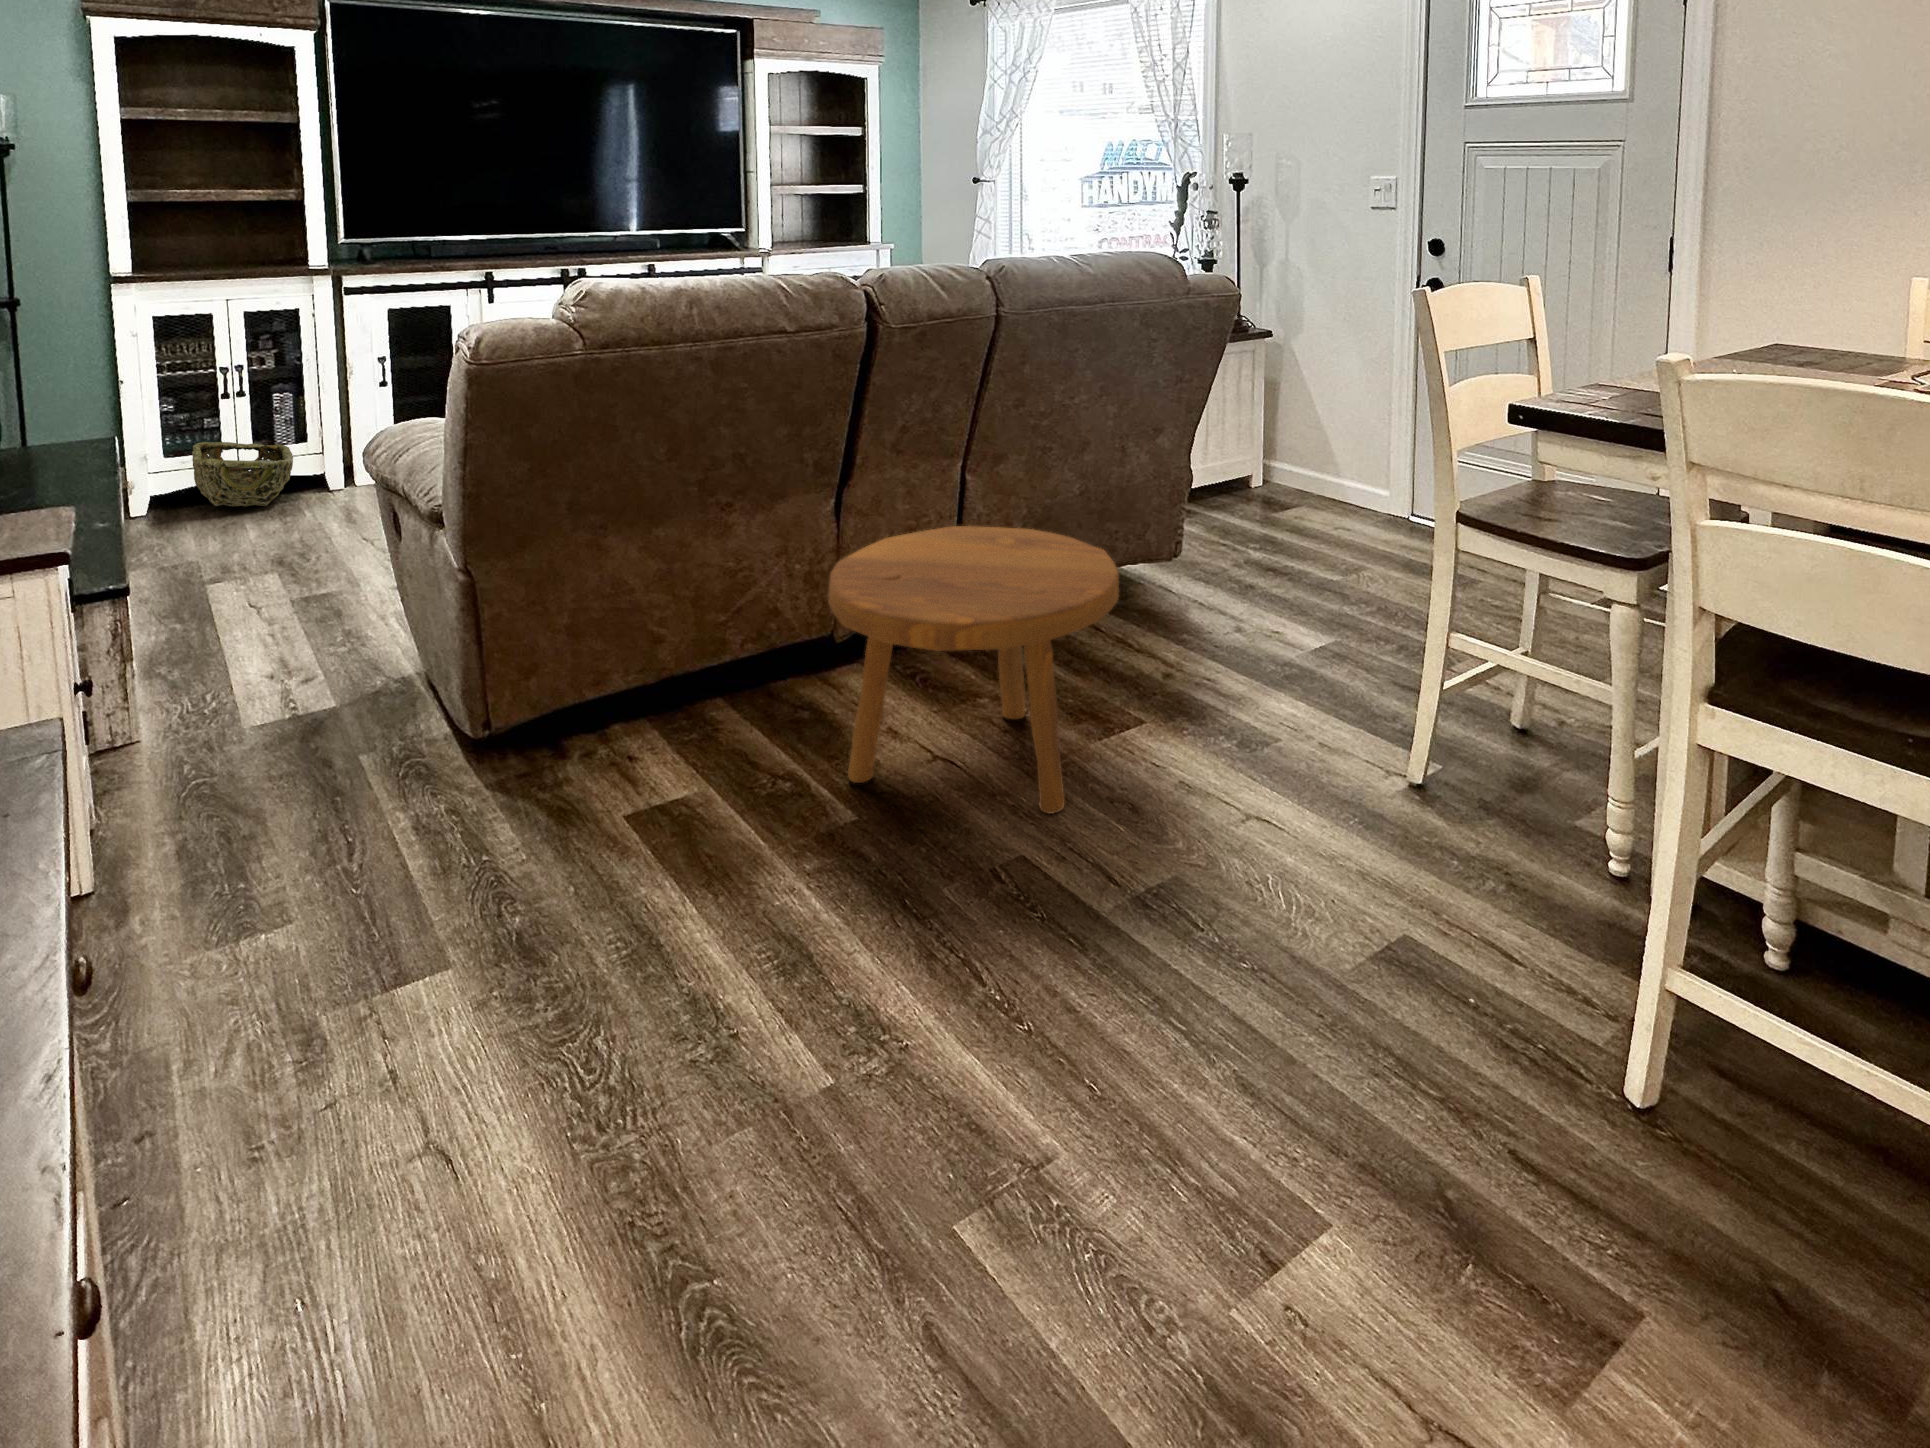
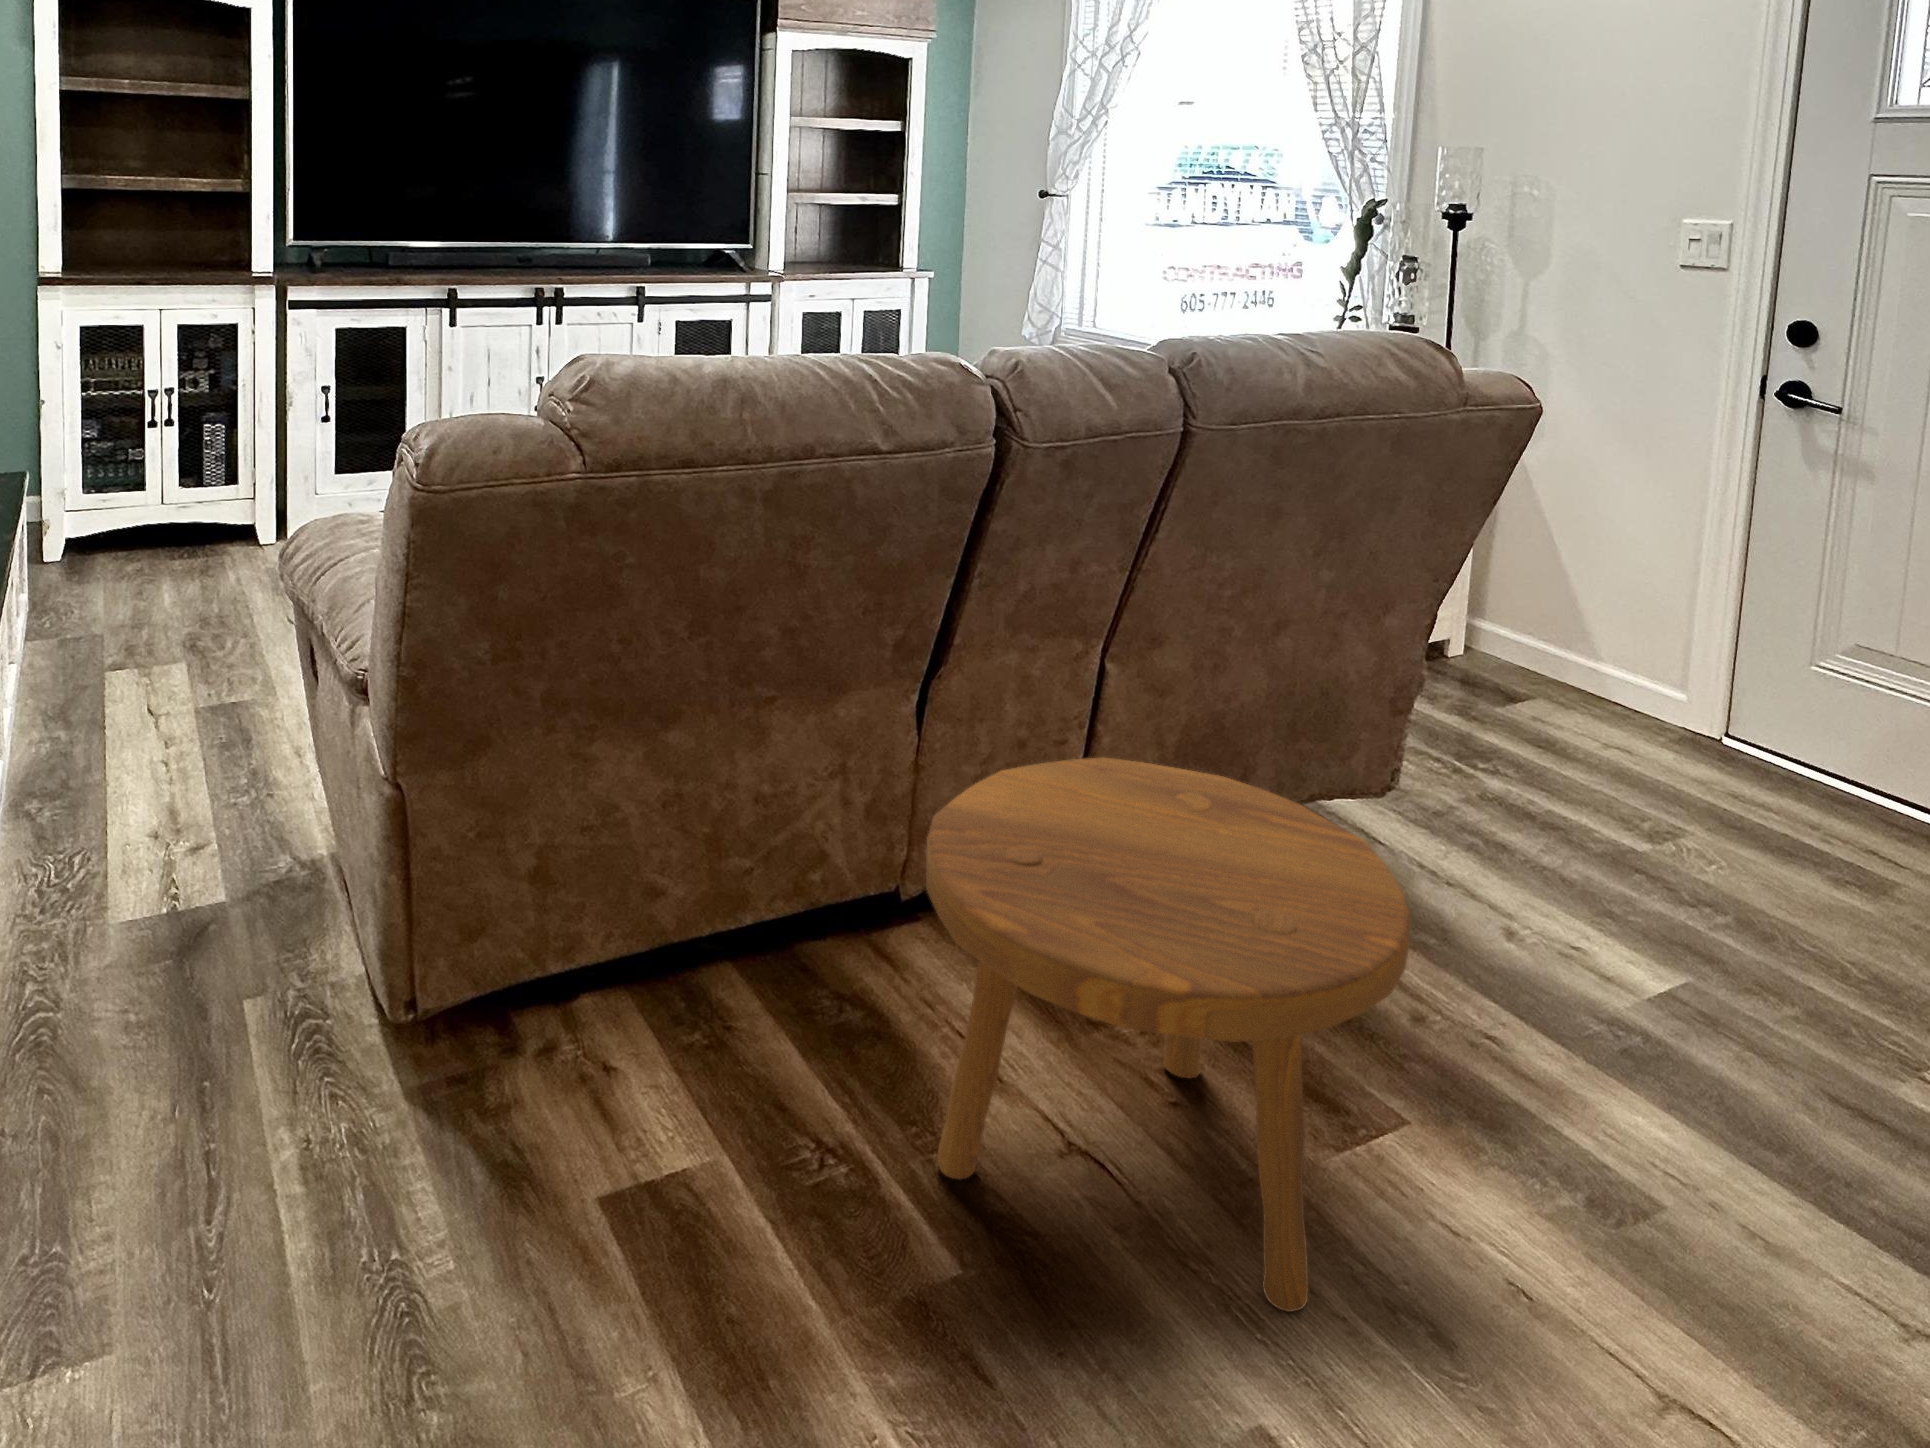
woven basket: present [192,442,293,507] -> none [109,478,217,565]

